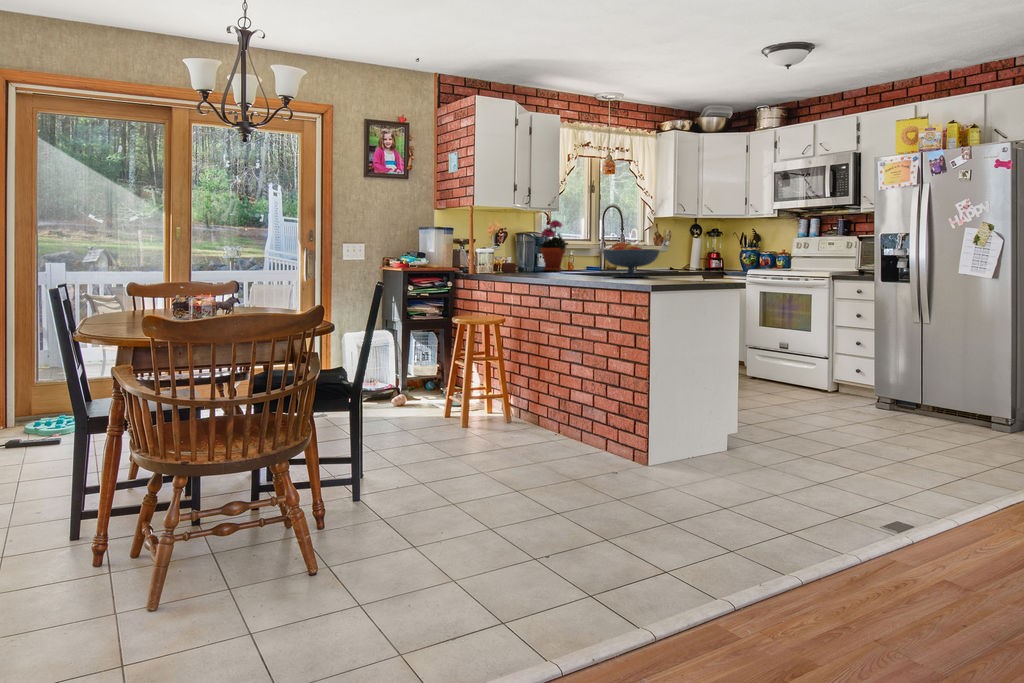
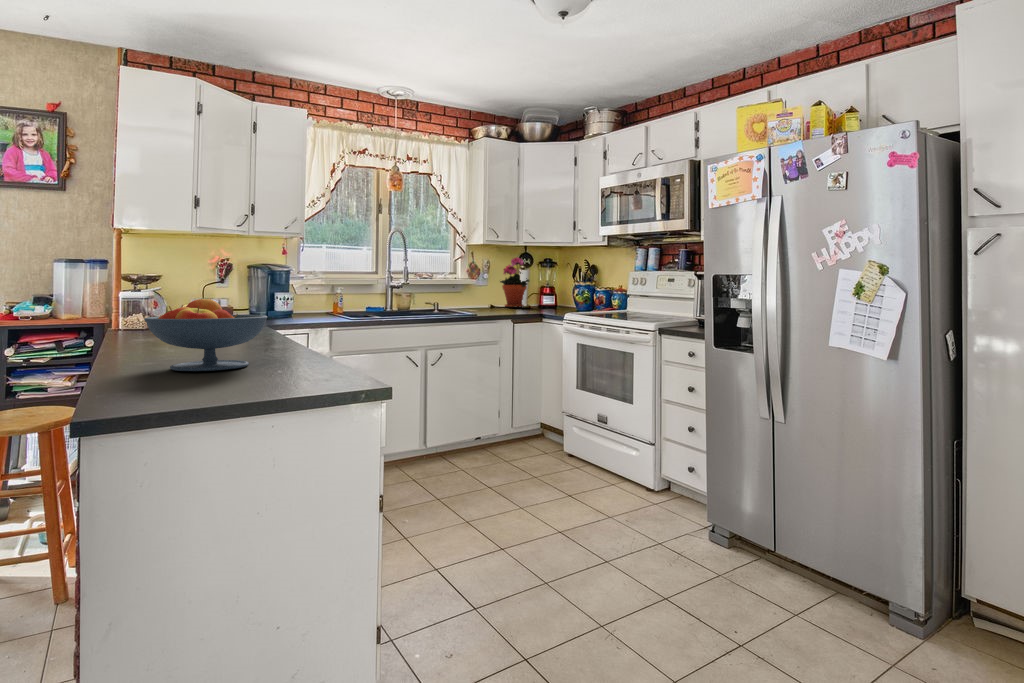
potted plant: present [539,220,568,271] -> present [500,257,529,307]

